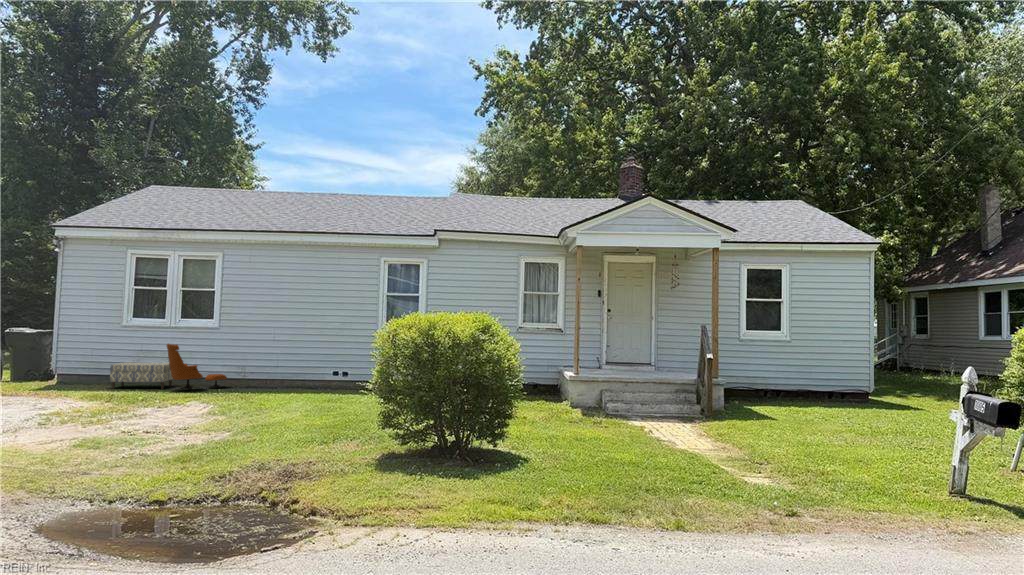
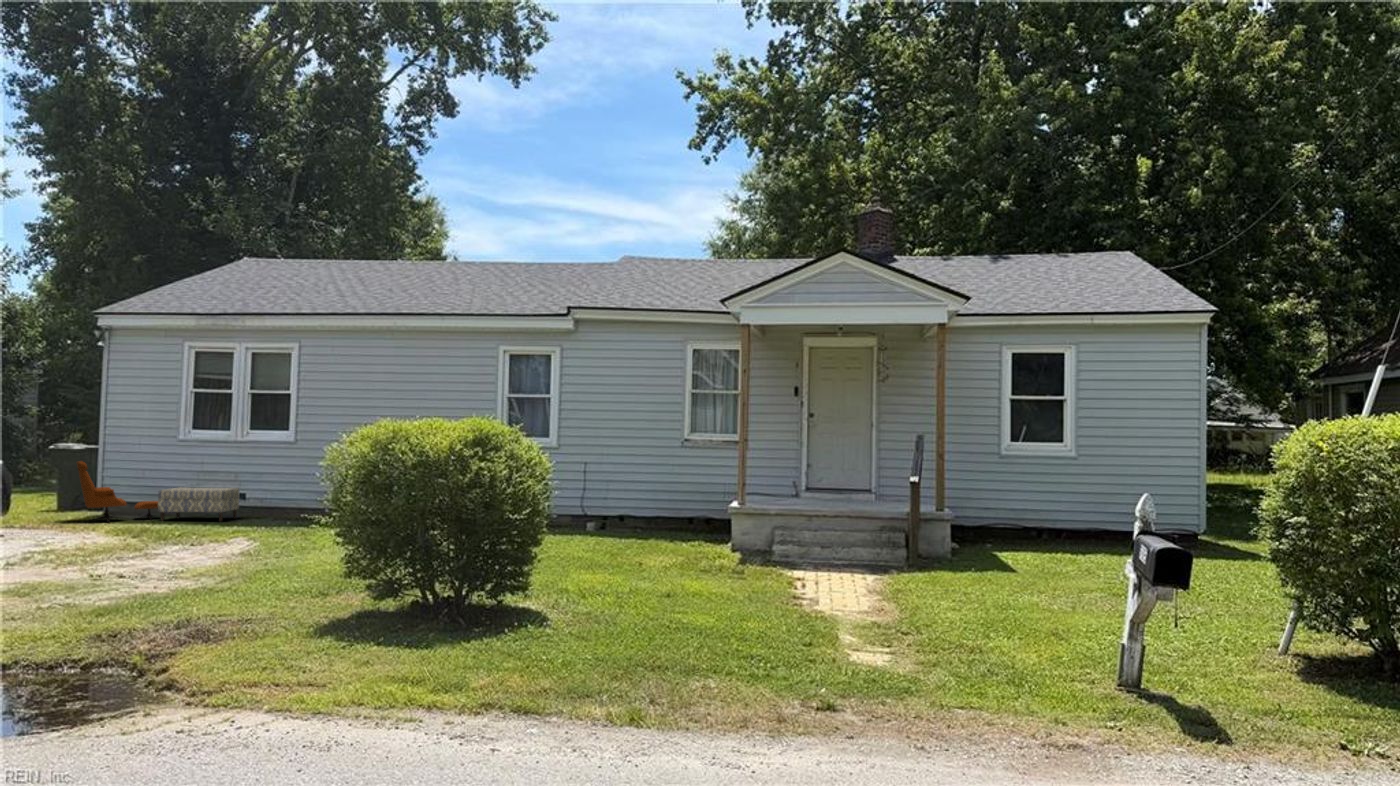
lounge chair: present [167,344,227,391] -> present [77,461,158,522]

